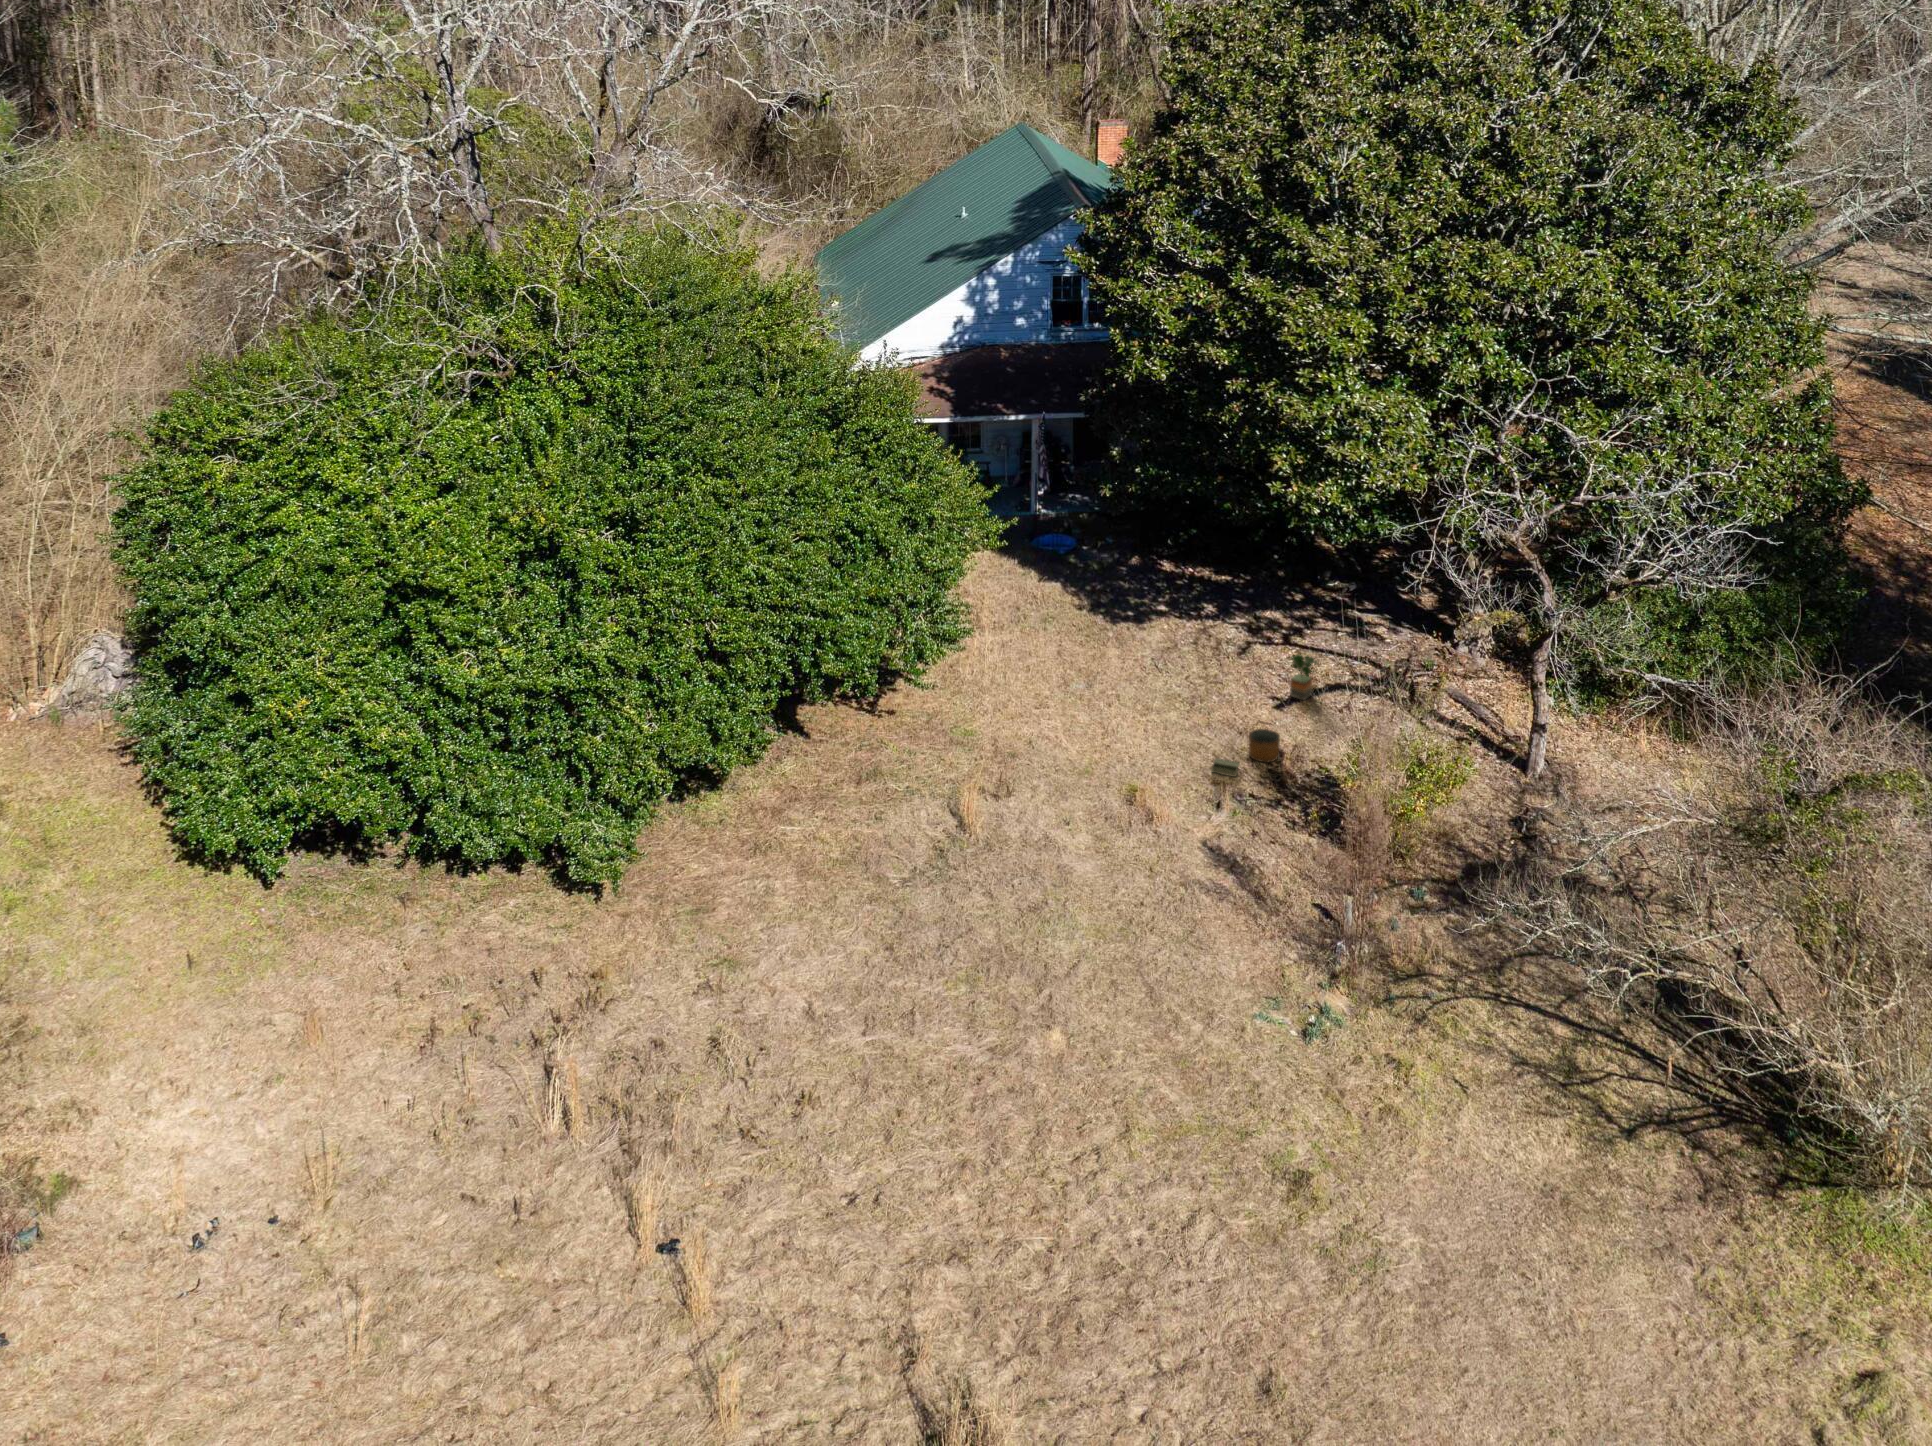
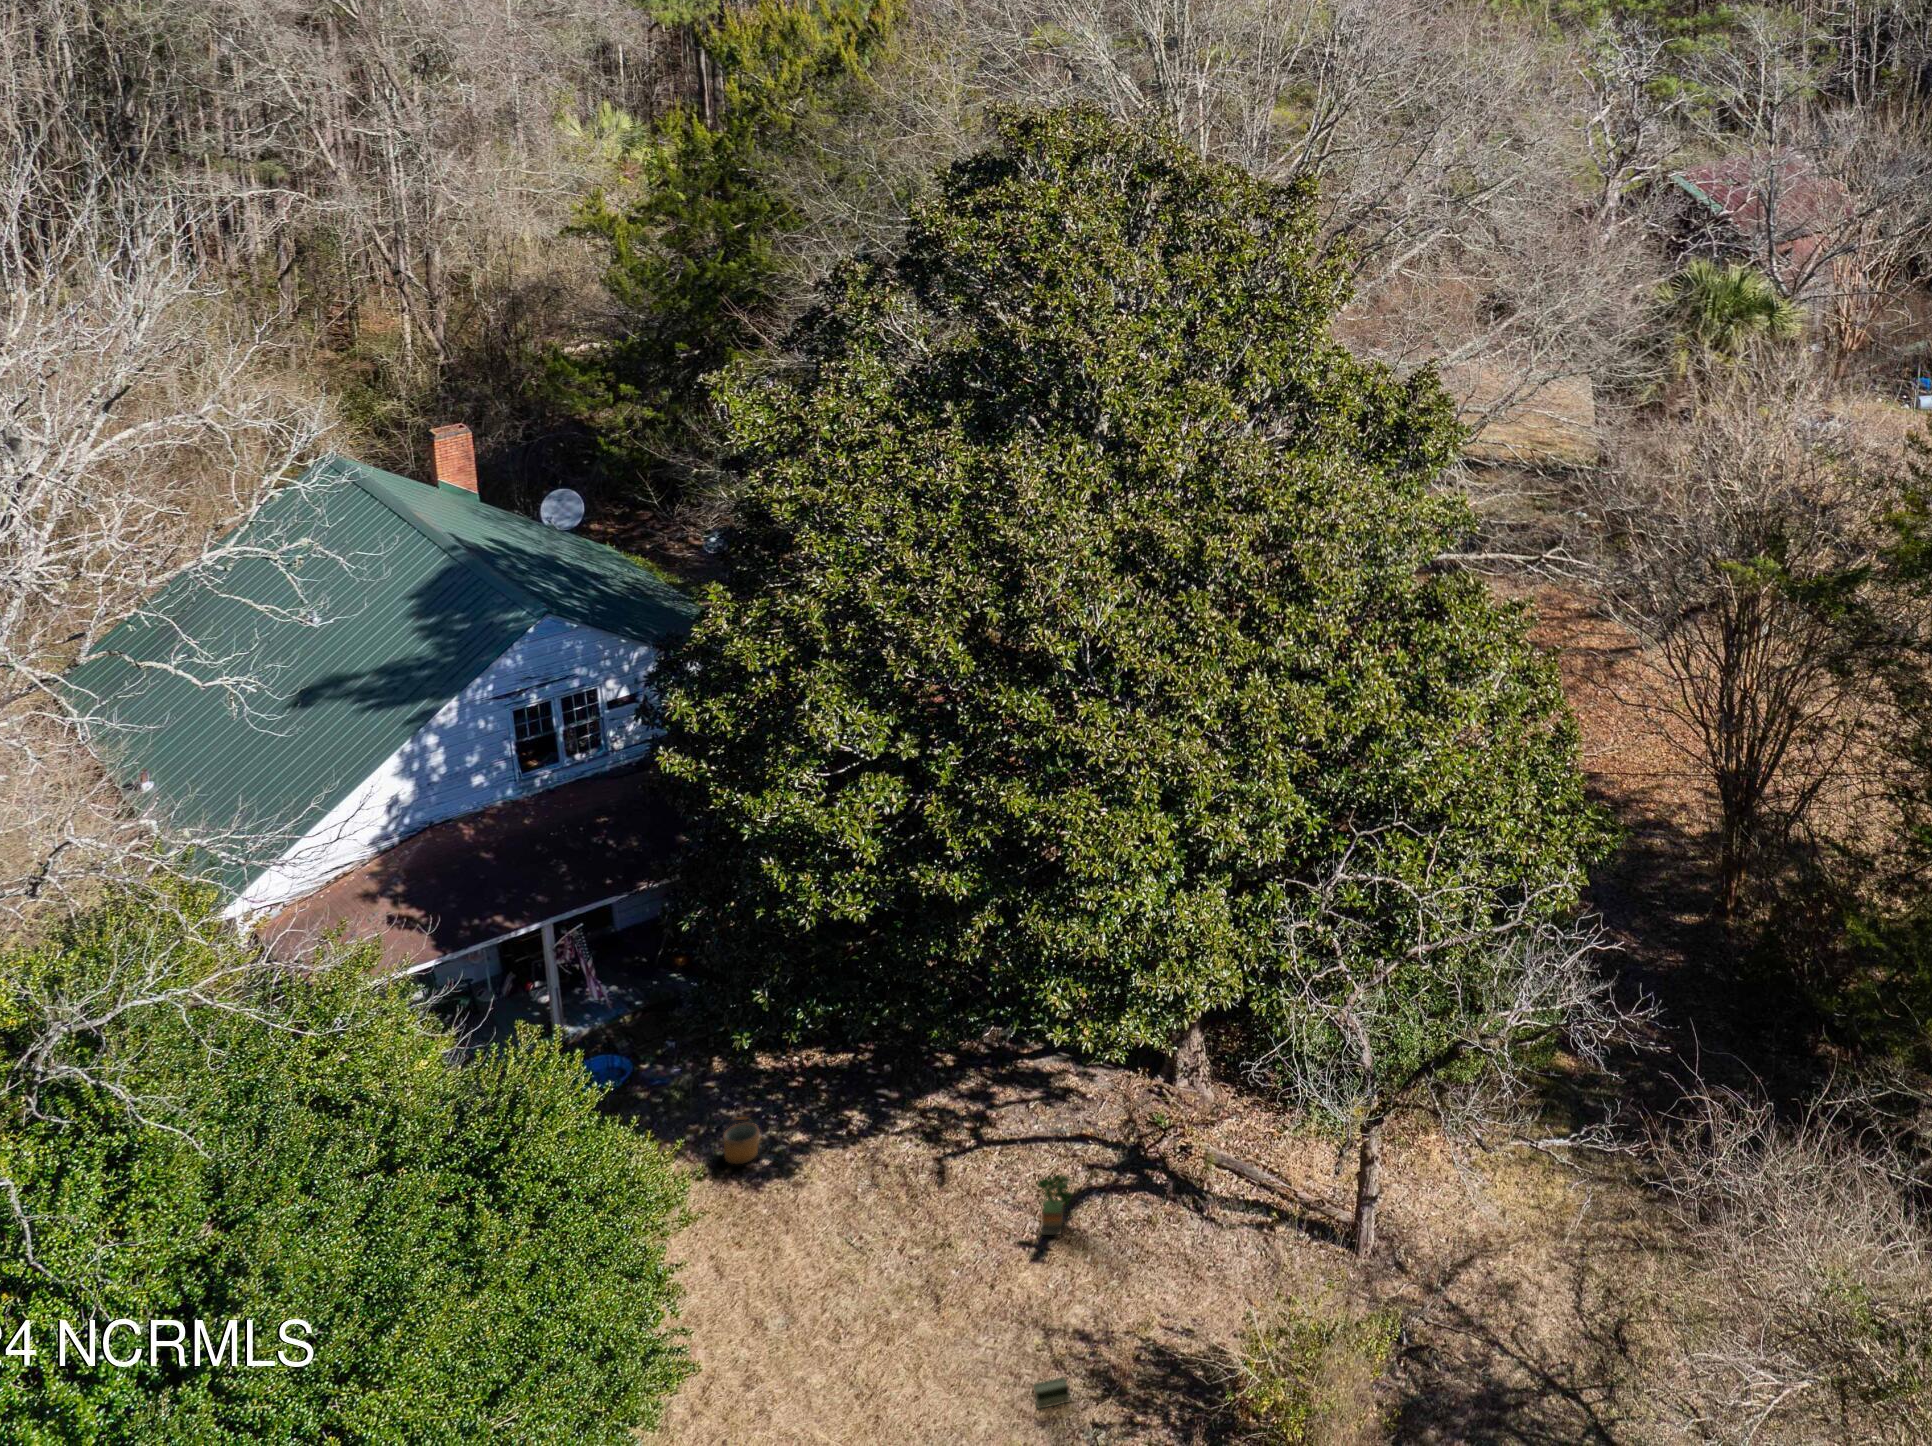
bucket: present [1249,721,1280,762] -> present [723,1117,760,1164]

